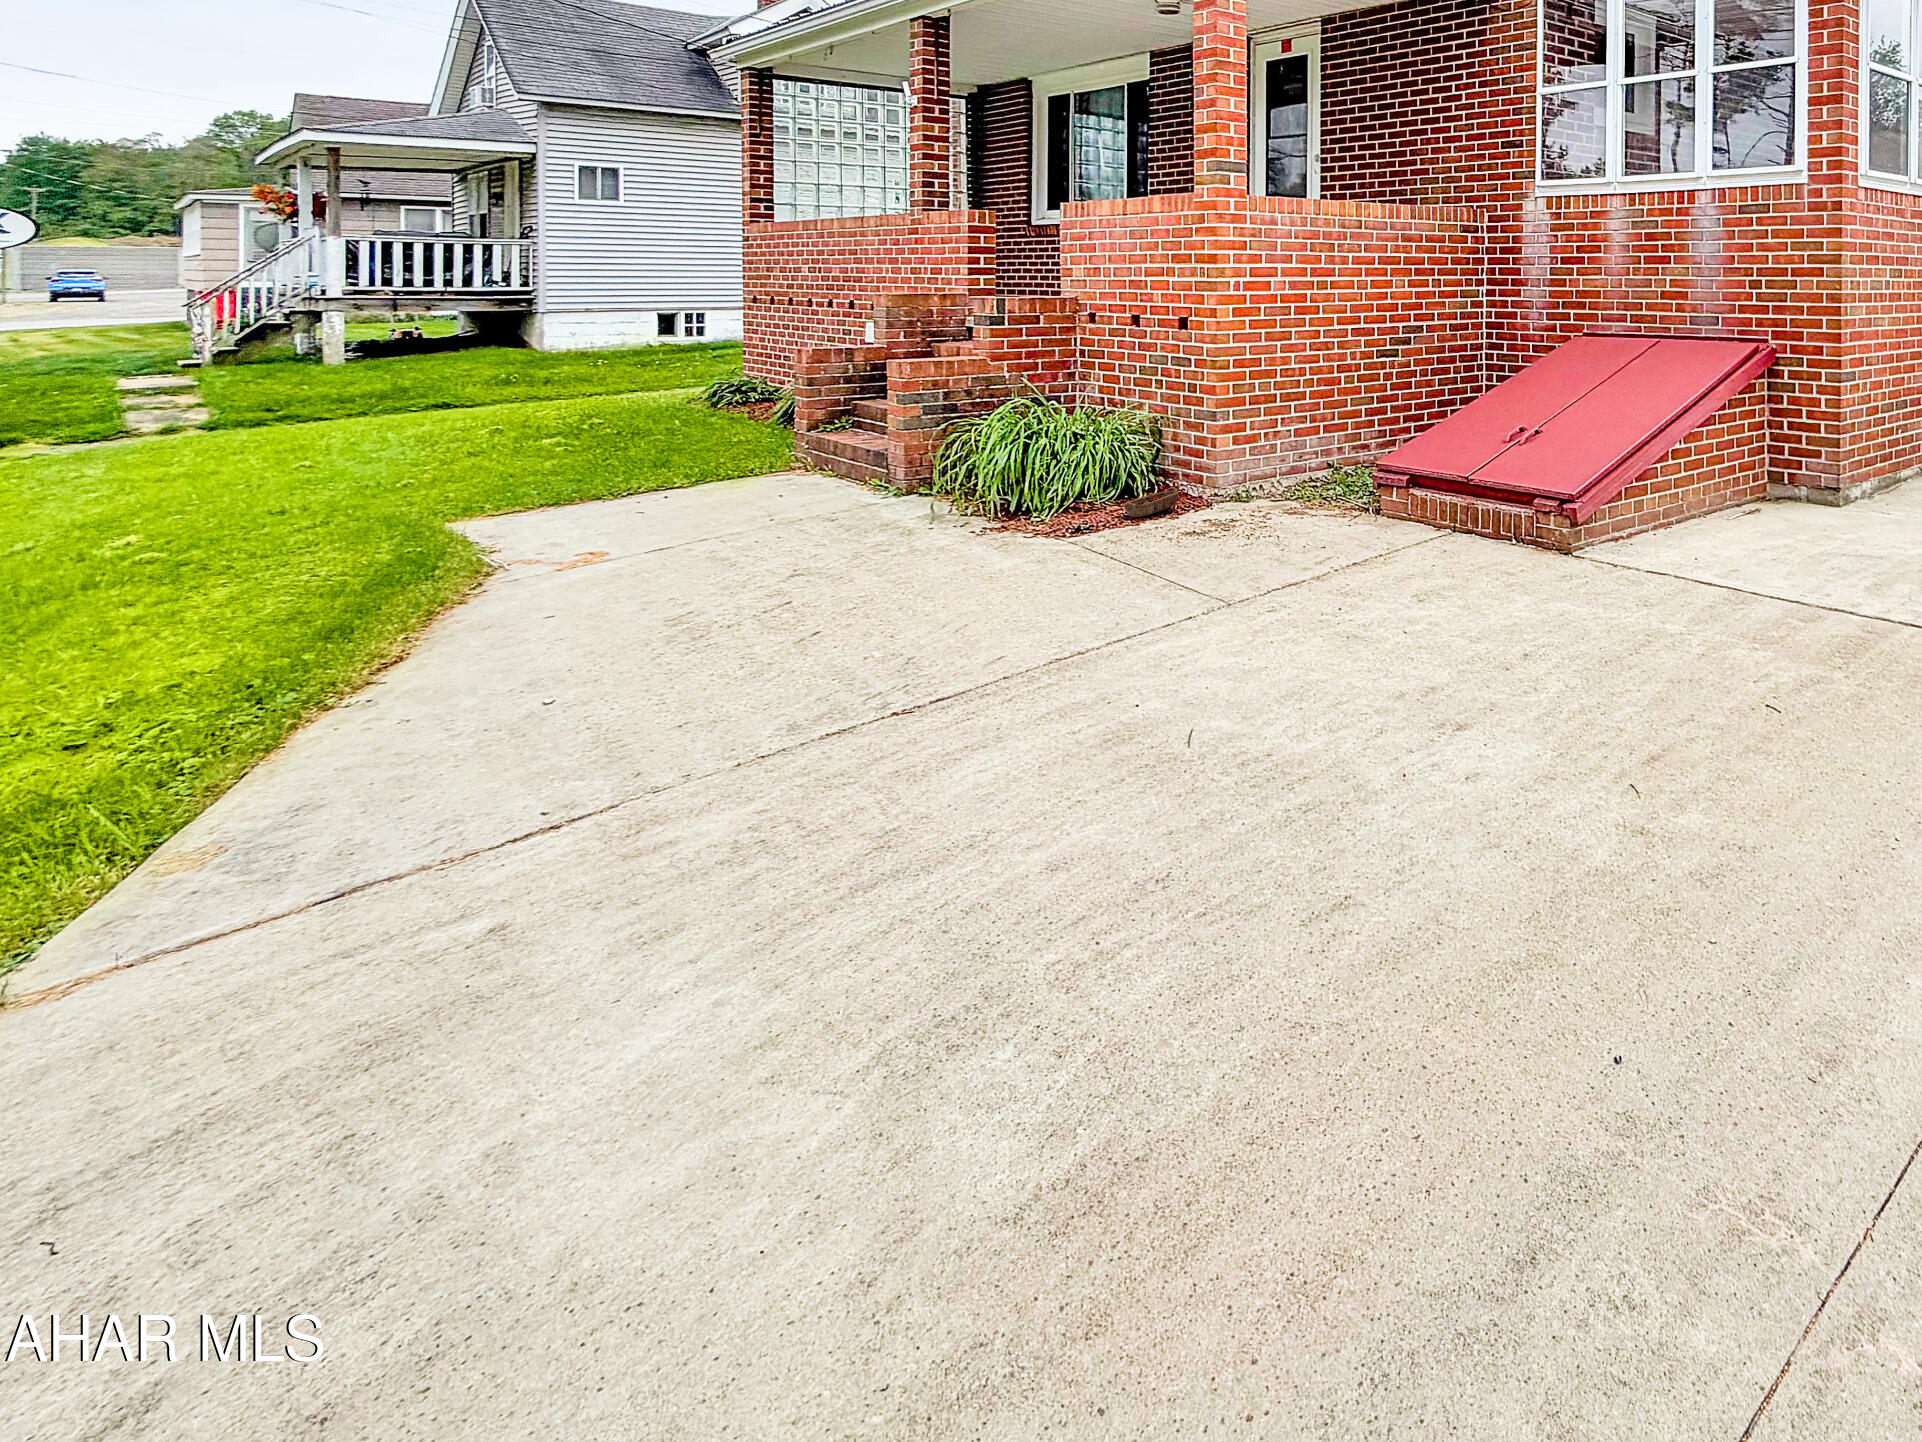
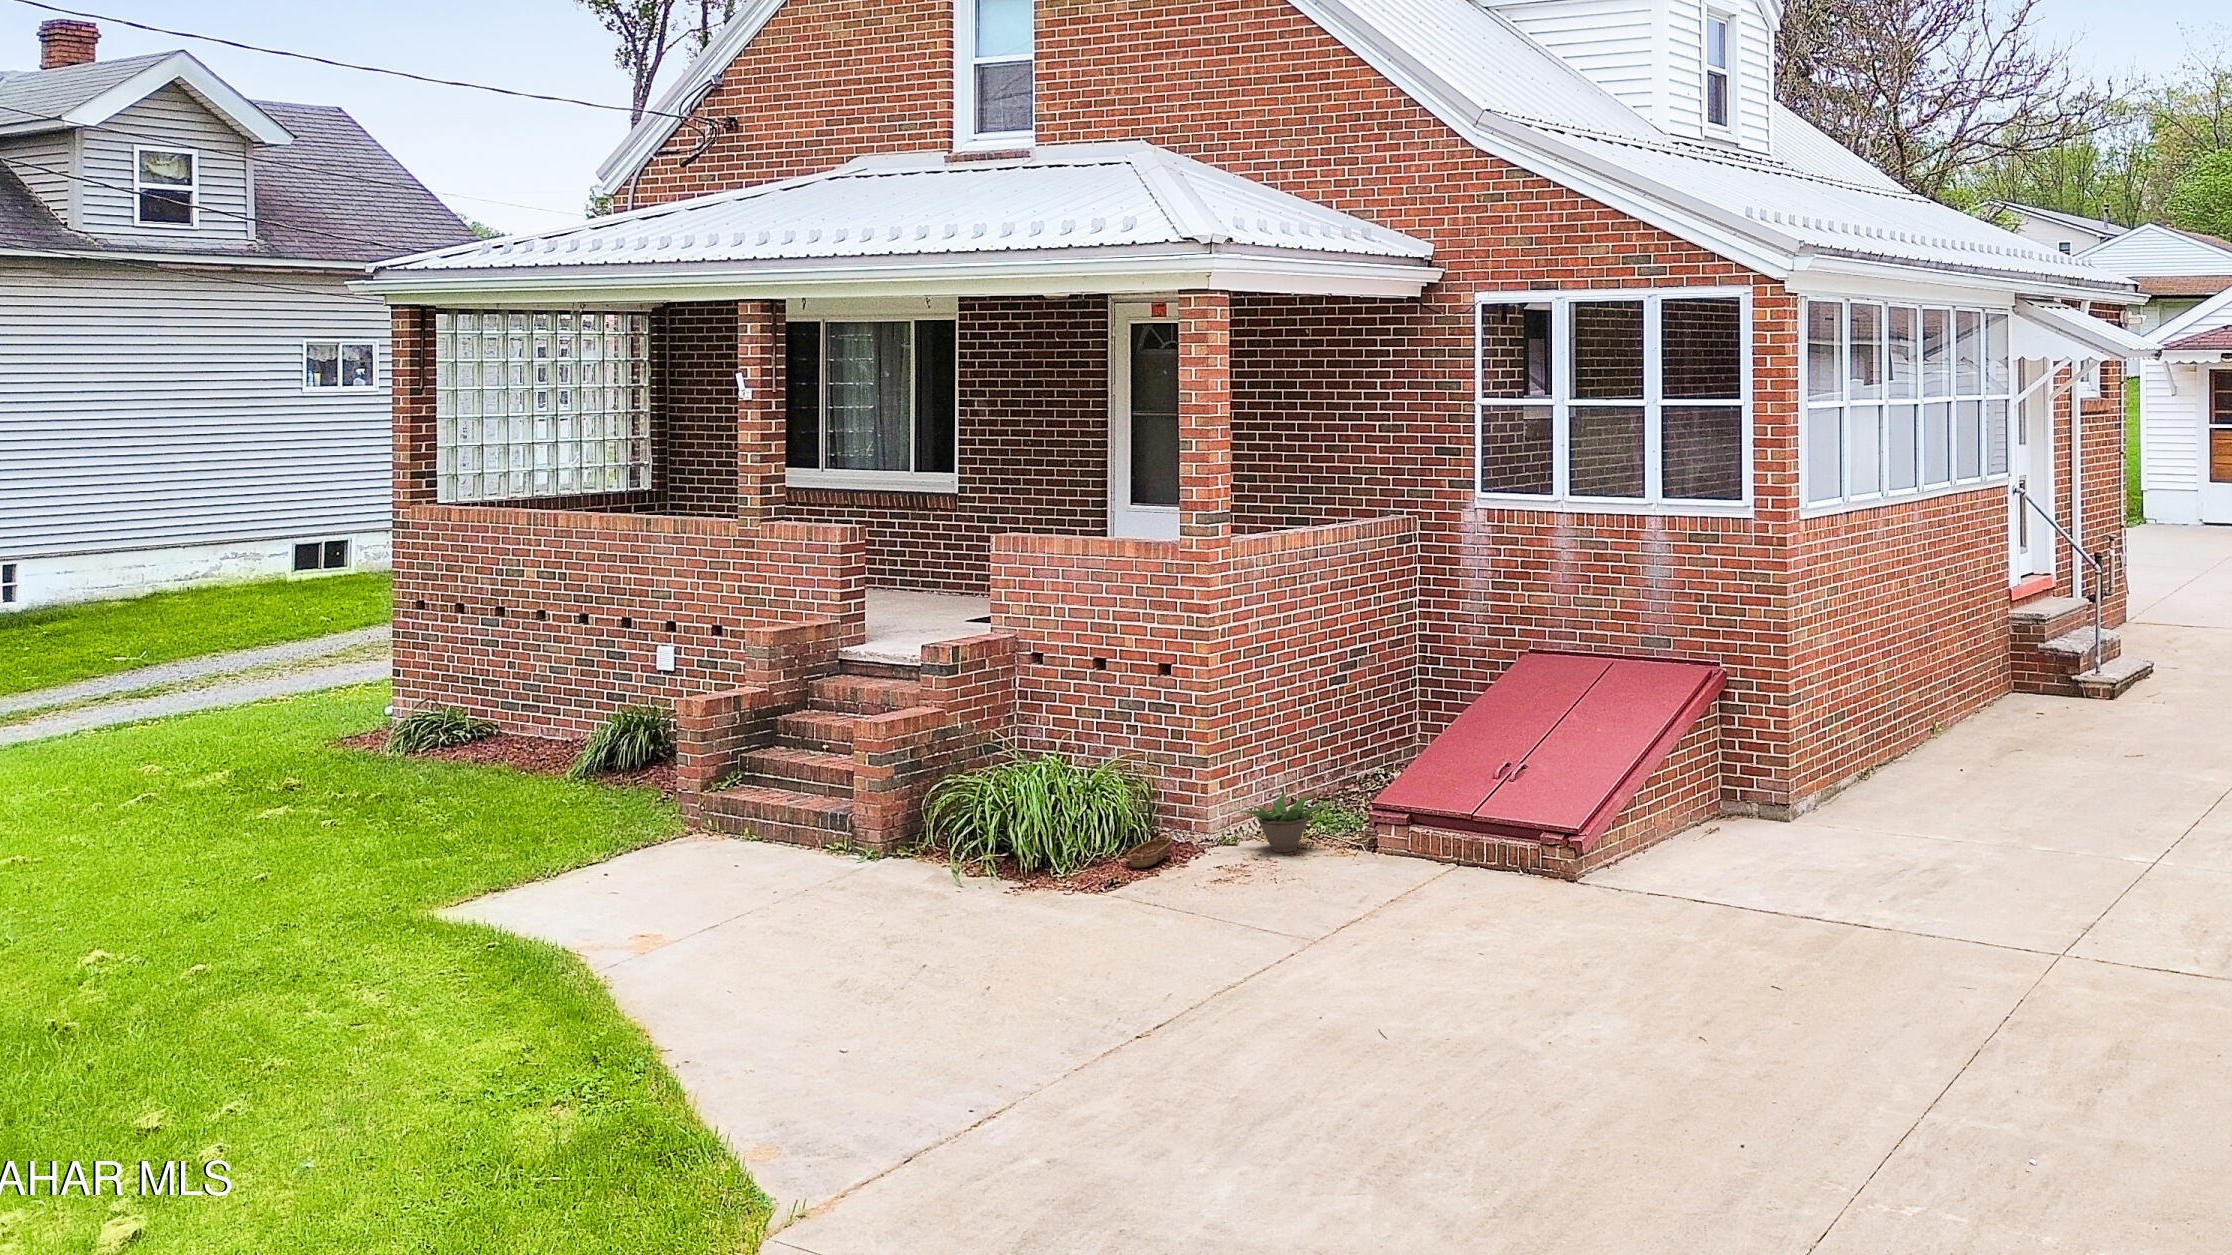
decorative plant: none [1251,453,1336,510] -> present [1238,793,1326,852]

